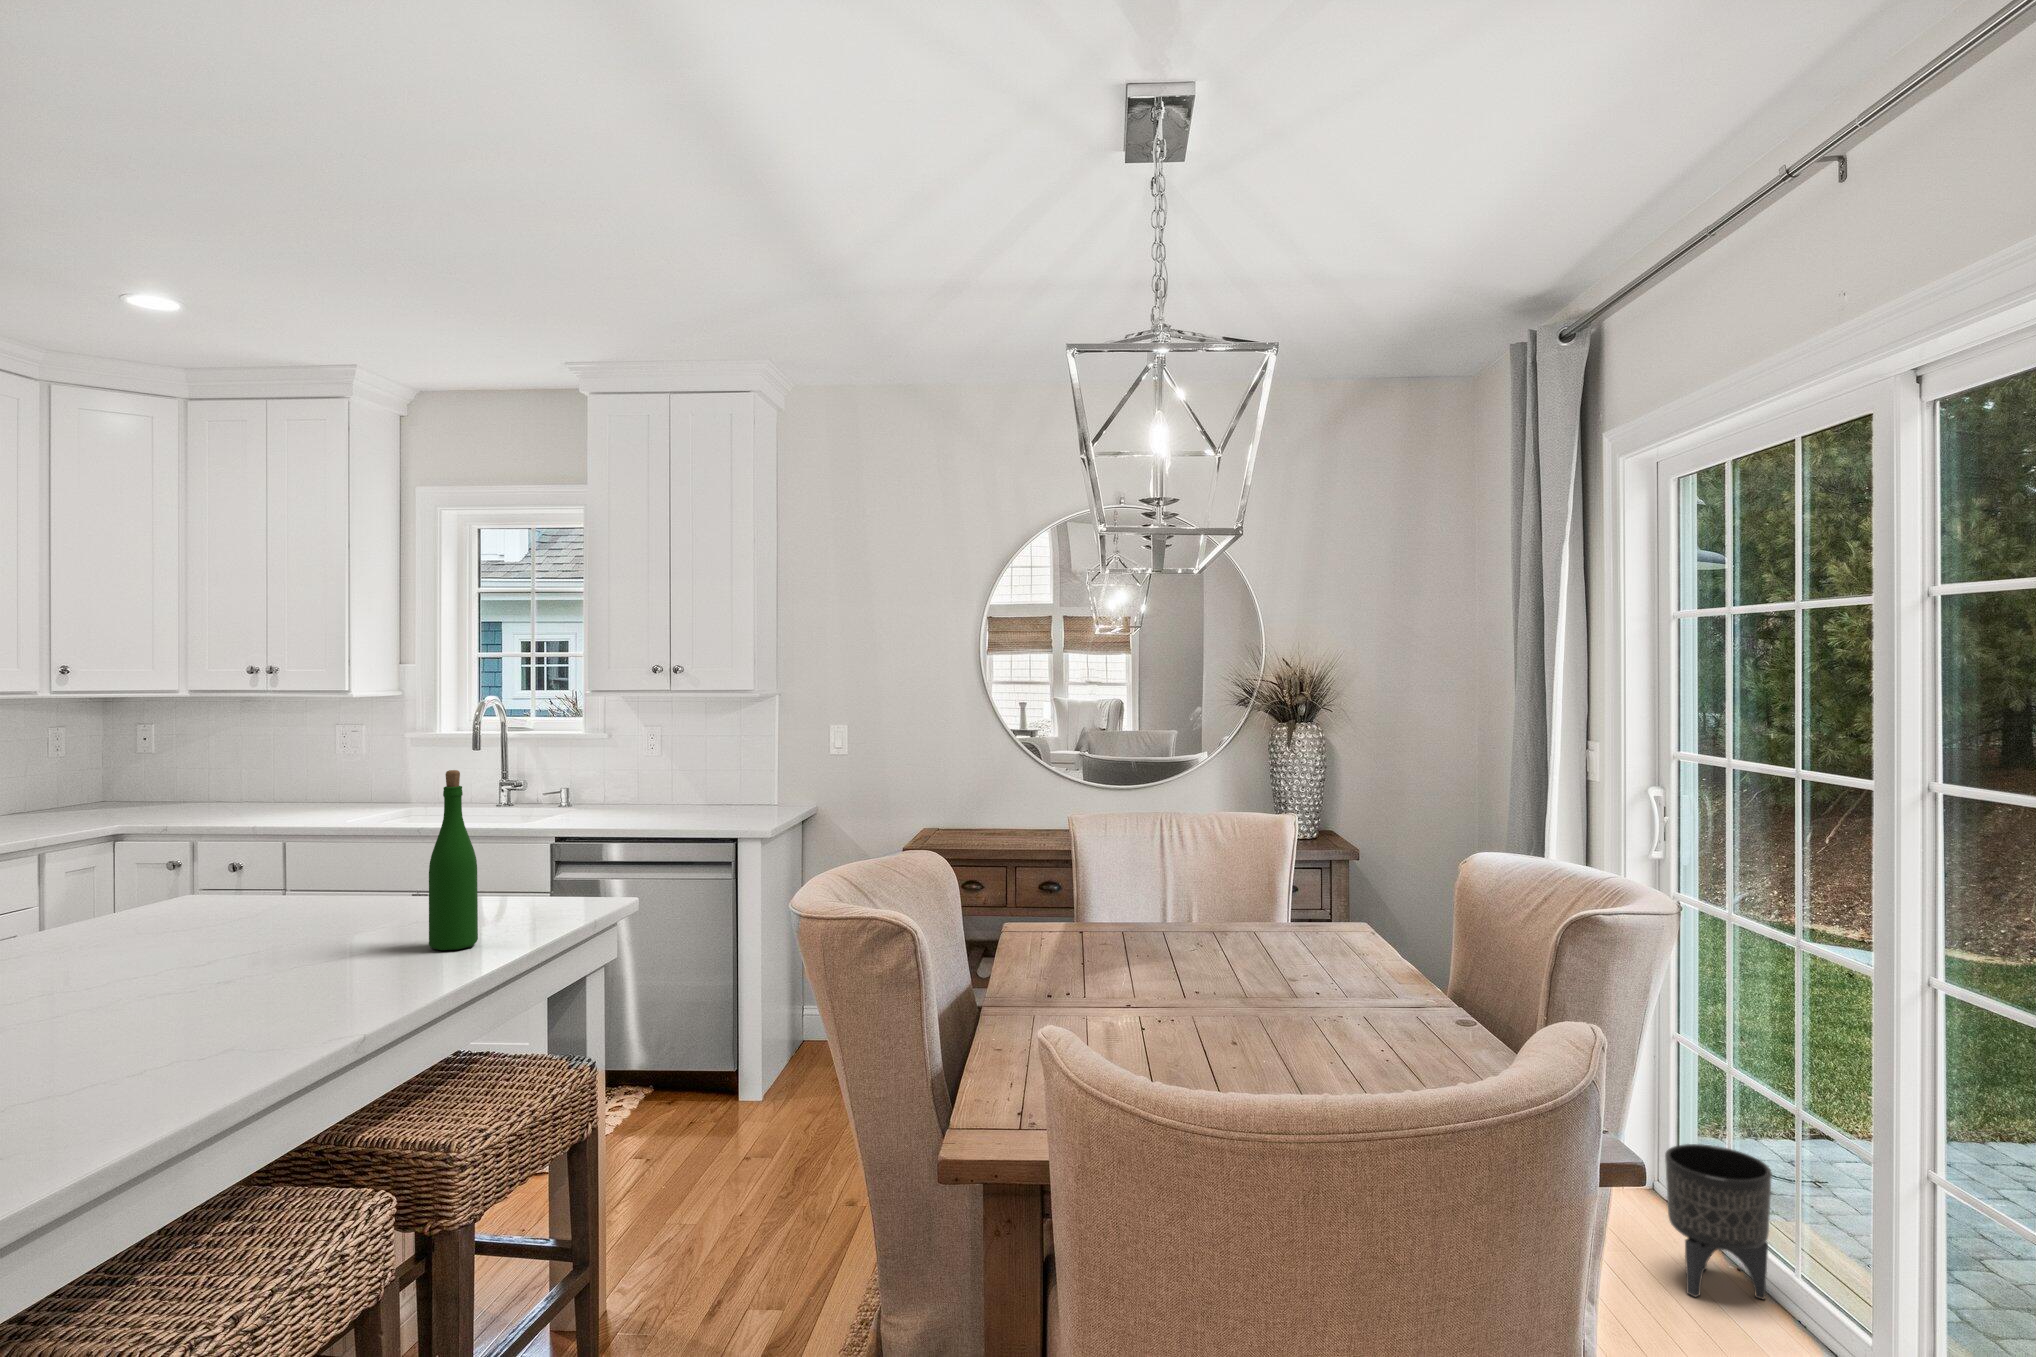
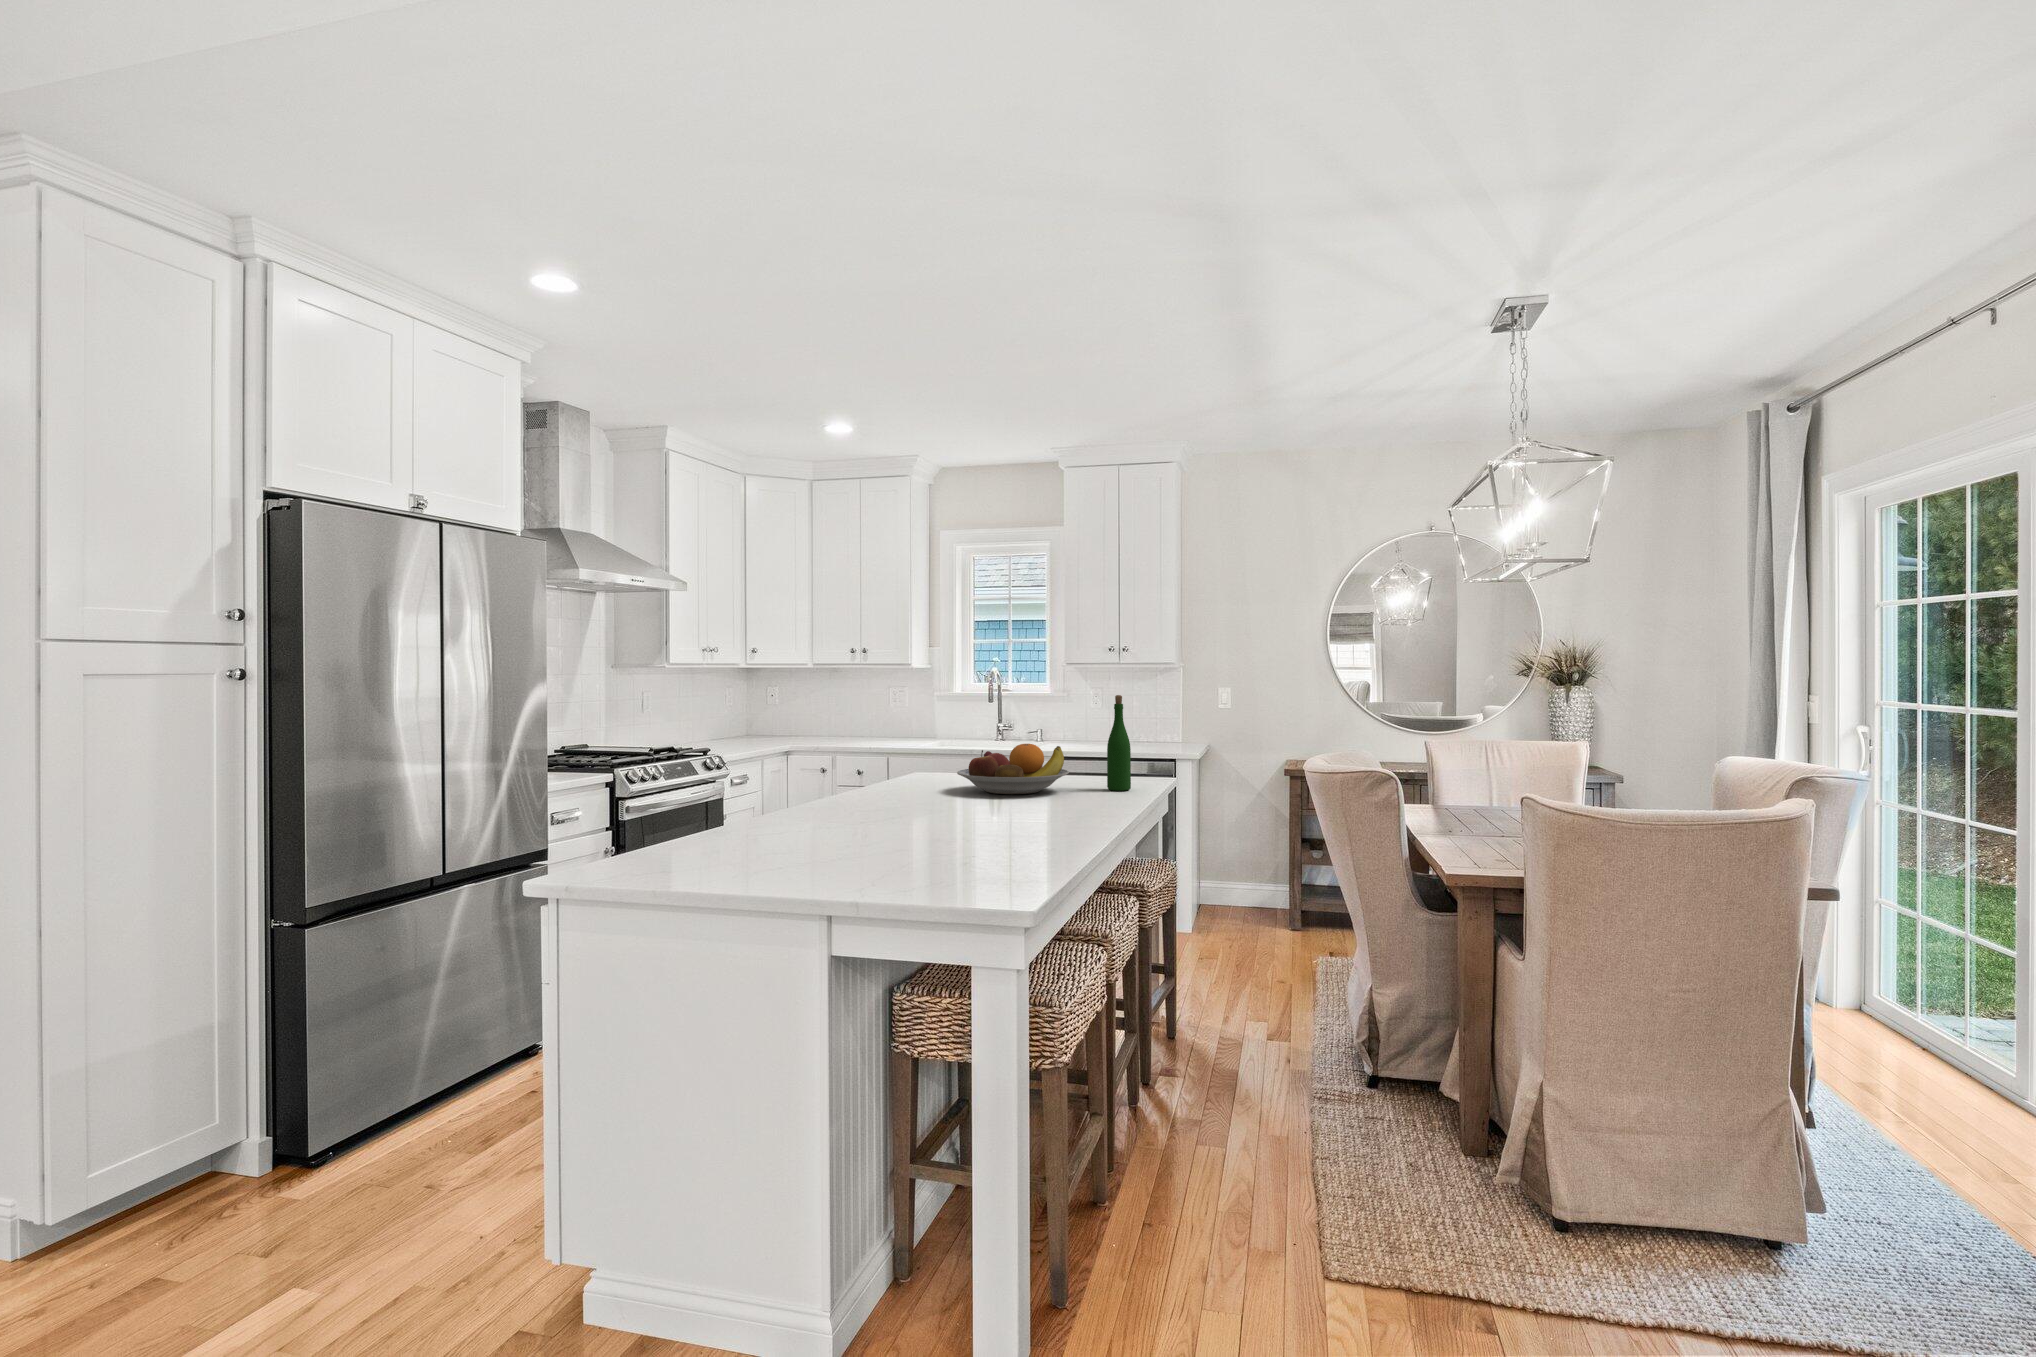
fruit bowl: none [84,869,346,974] -> present [957,744,1069,794]
planter: present [1665,1144,1772,1299] -> none [1867,961,1948,1061]

